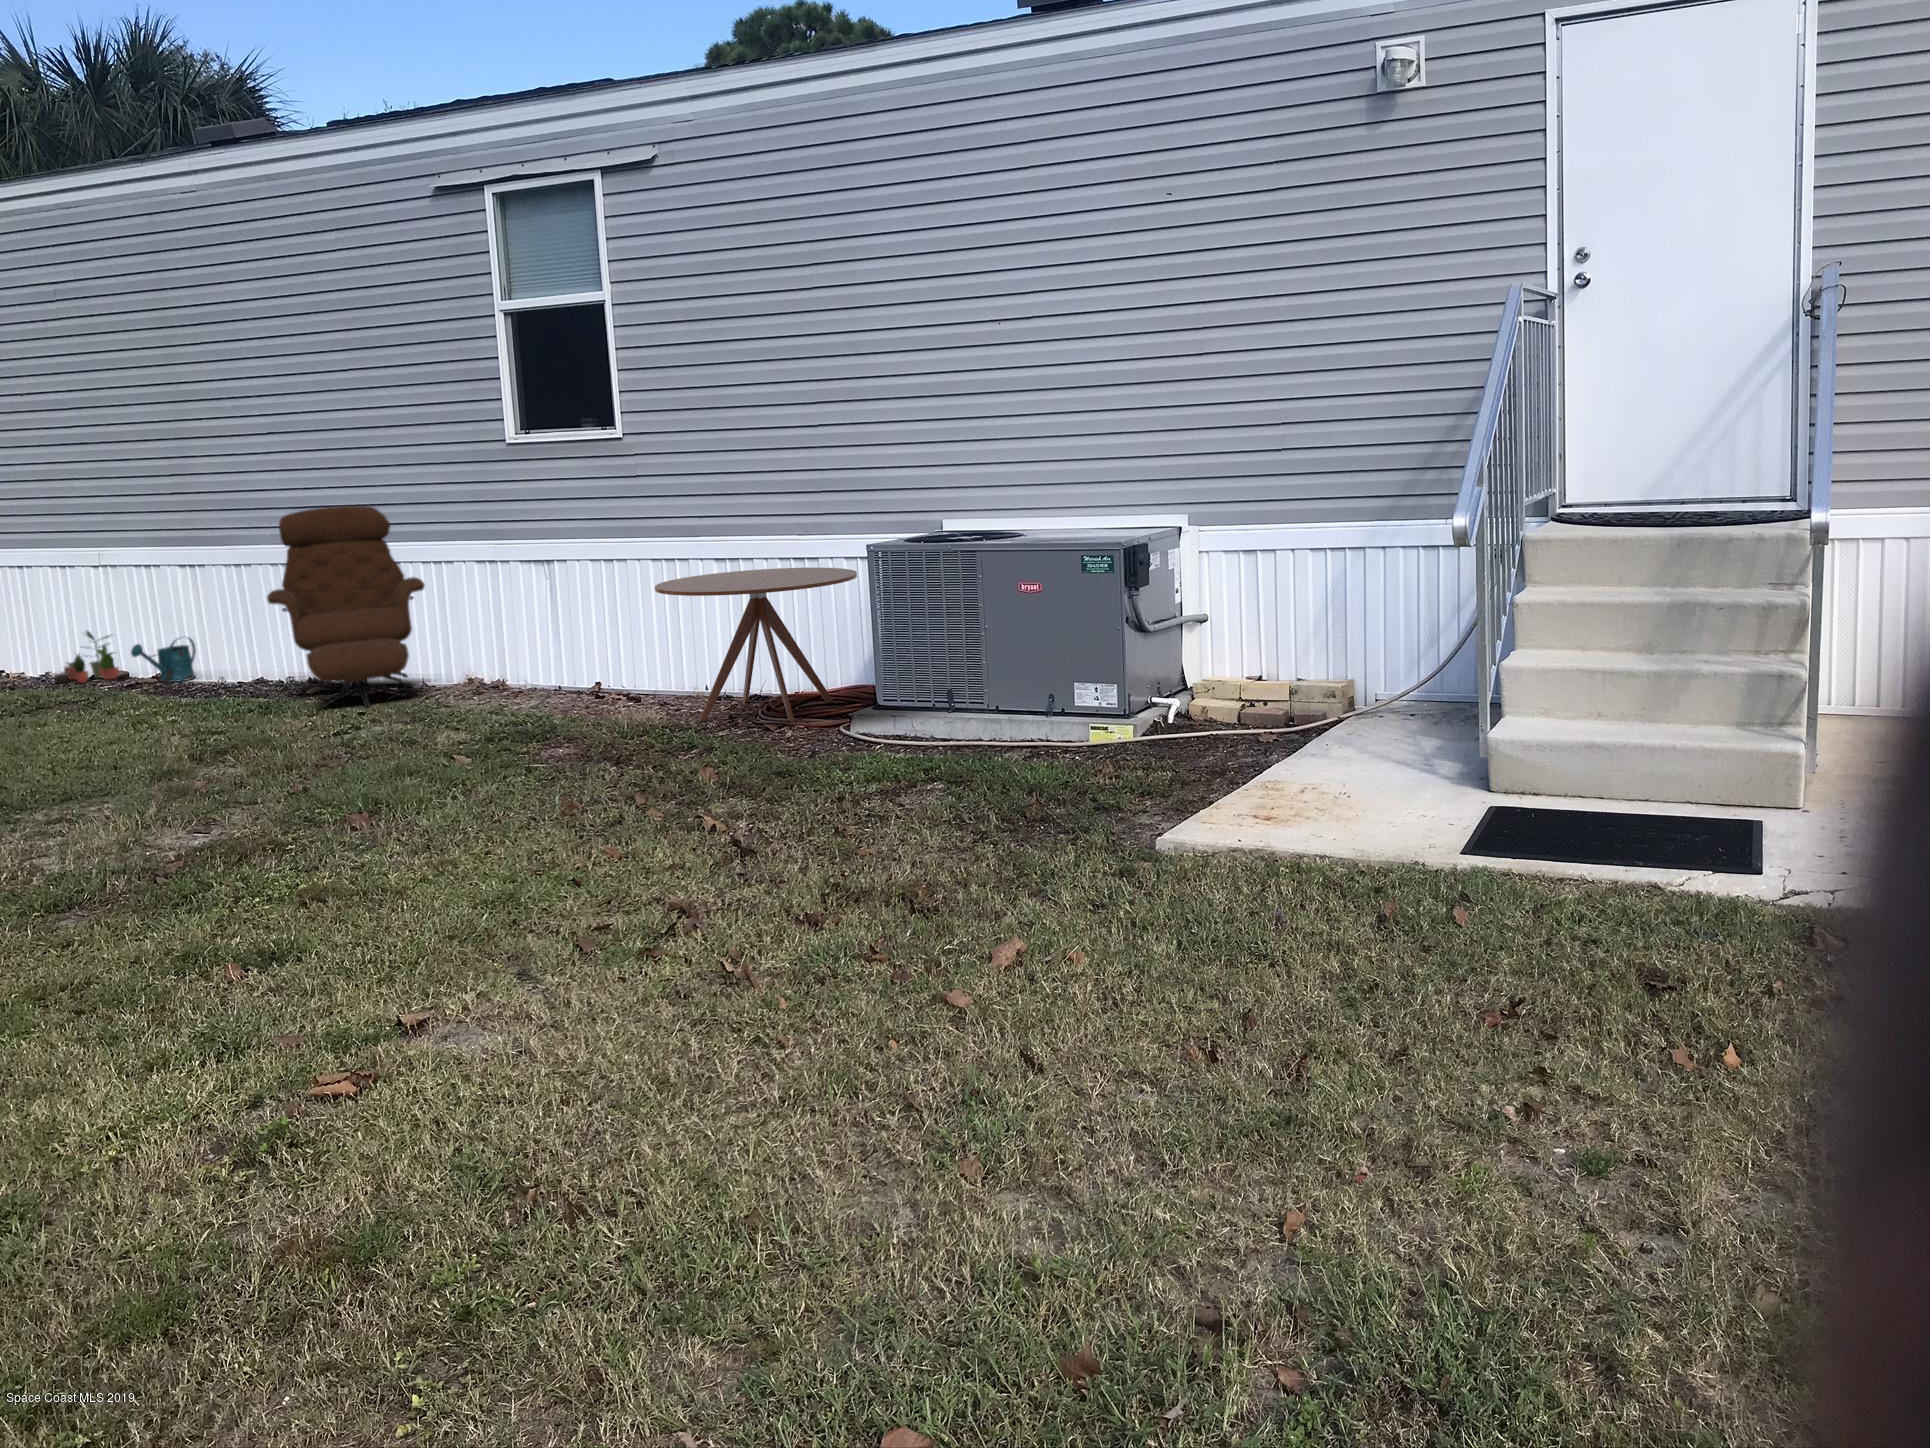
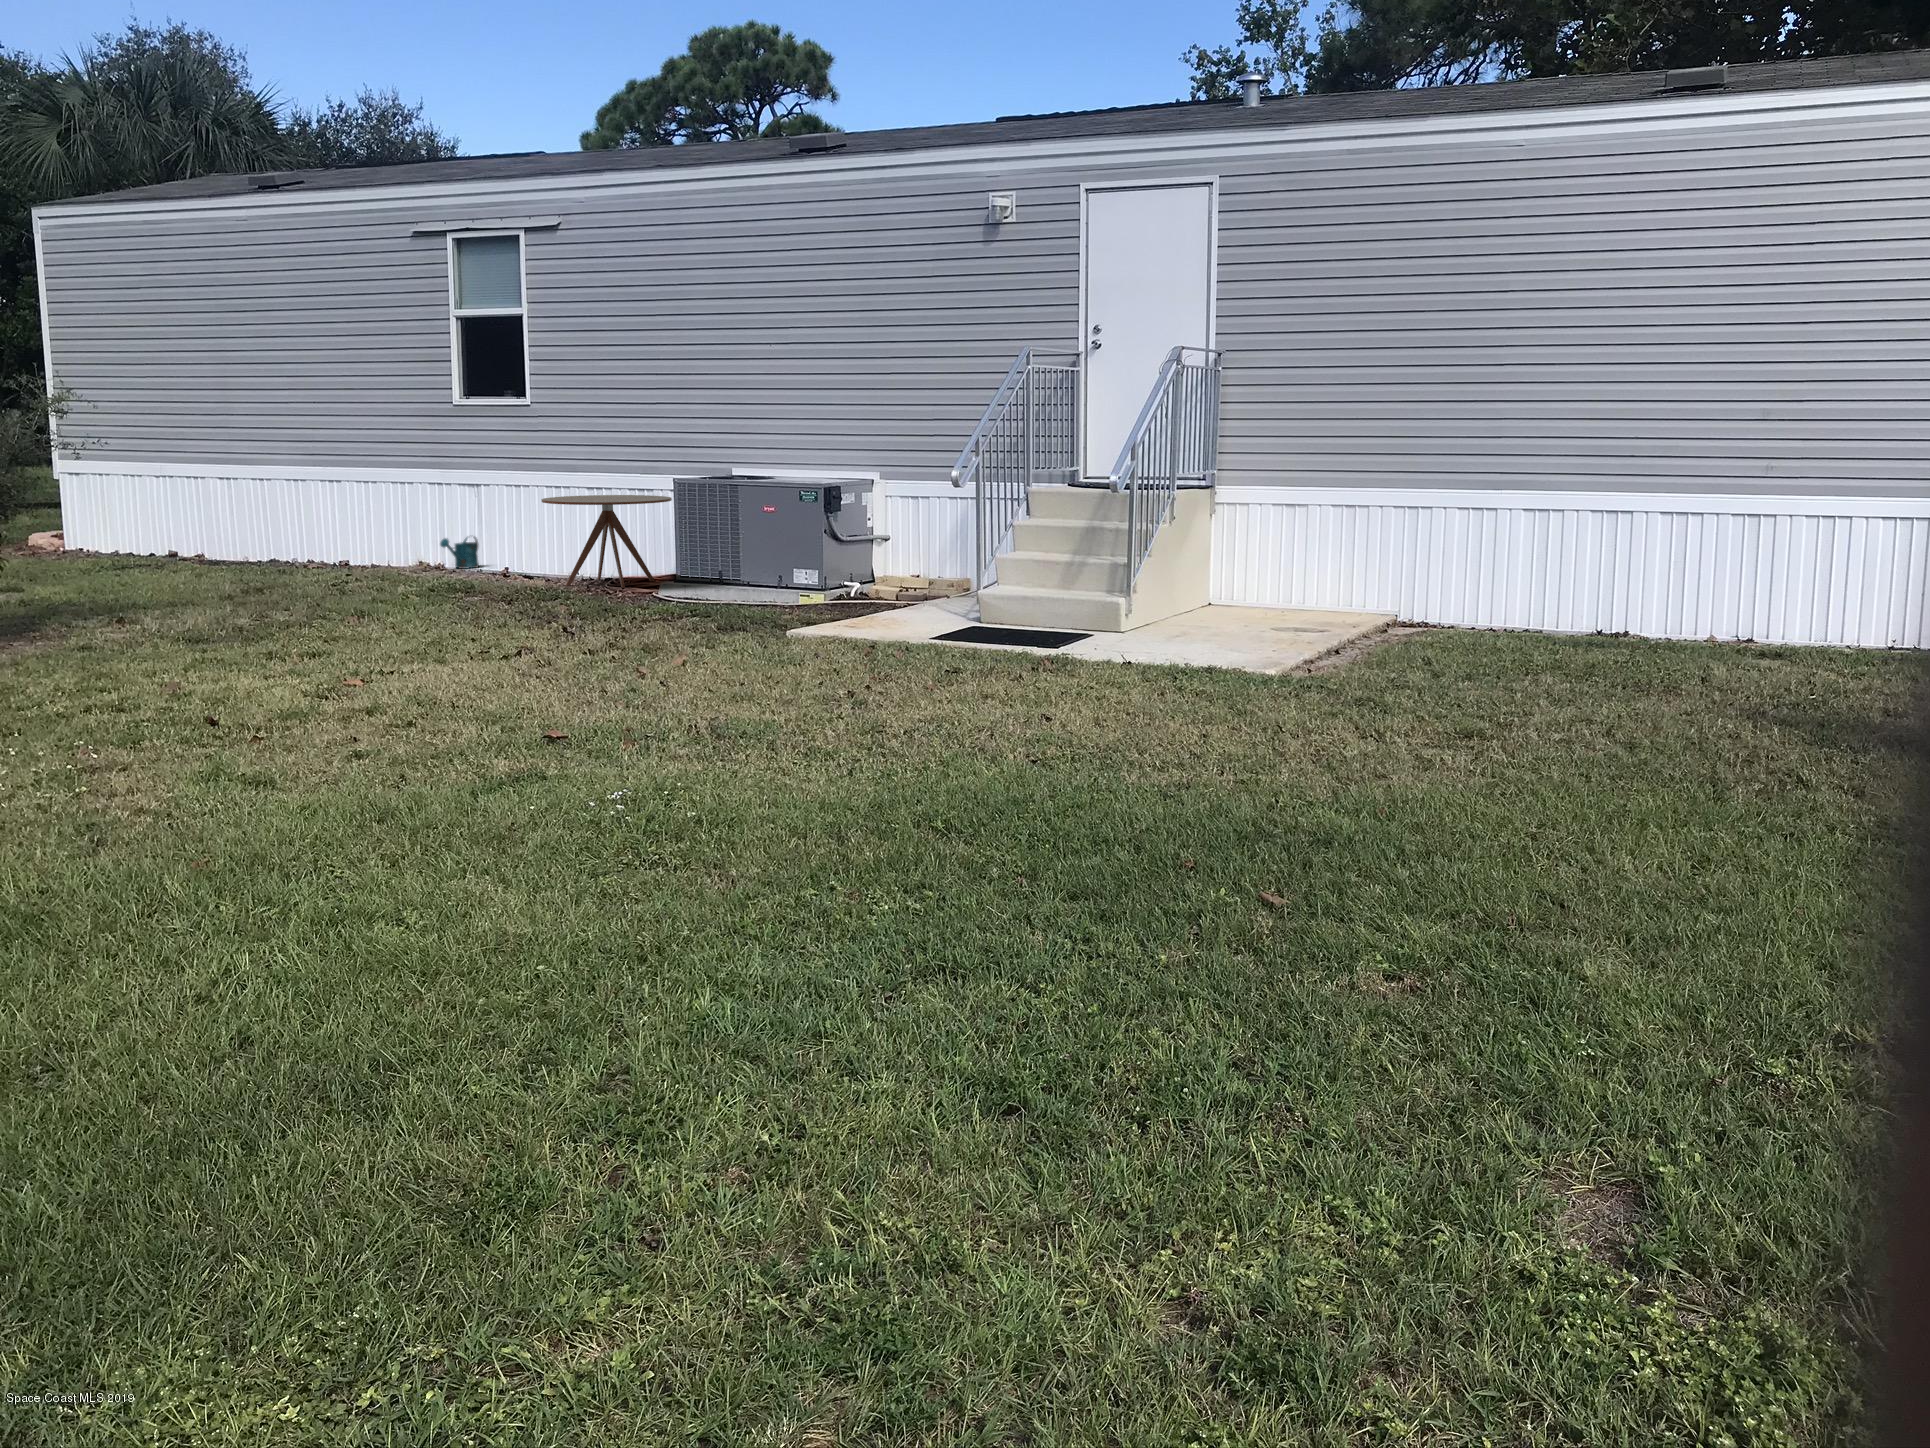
lounge chair: present [267,506,425,708] -> none [285,442,392,573]
potted plant: present [53,631,119,683] -> none [124,520,171,556]
watering can: present [131,638,196,683] -> present [440,537,479,569]

